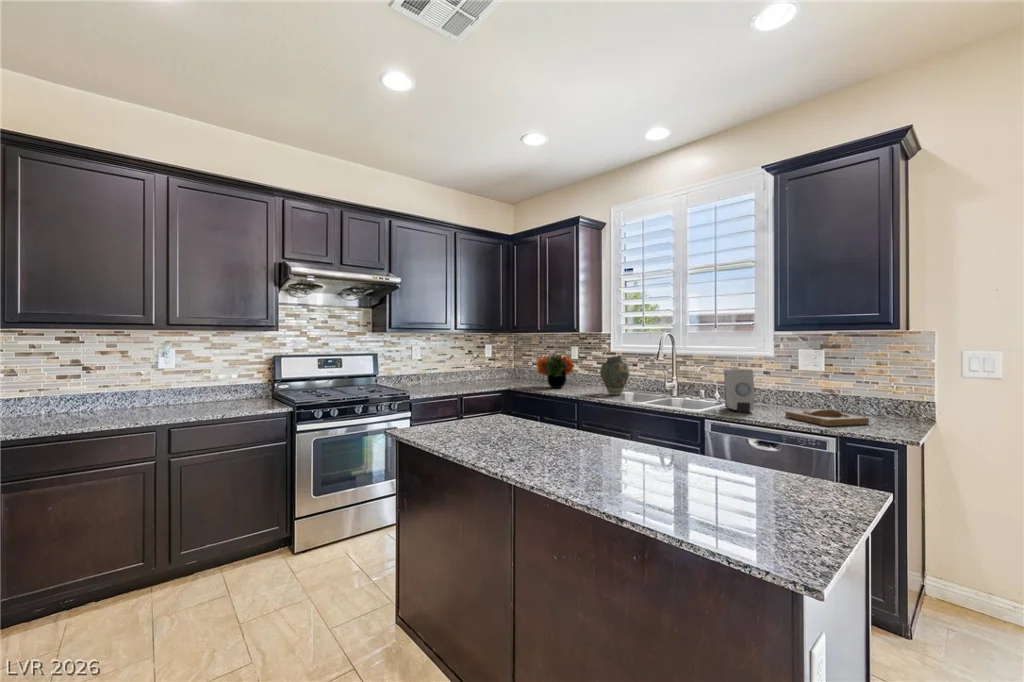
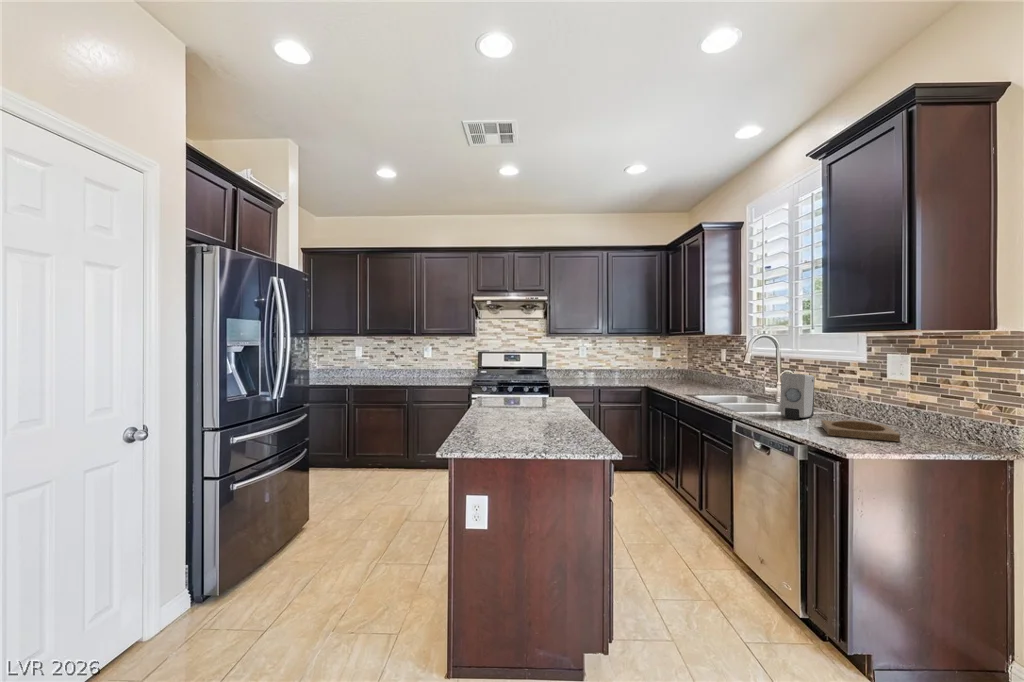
flower arrangement: present [536,353,574,388] -> none [671,354,712,388]
vase: present [600,356,630,395] -> none [710,358,741,396]

